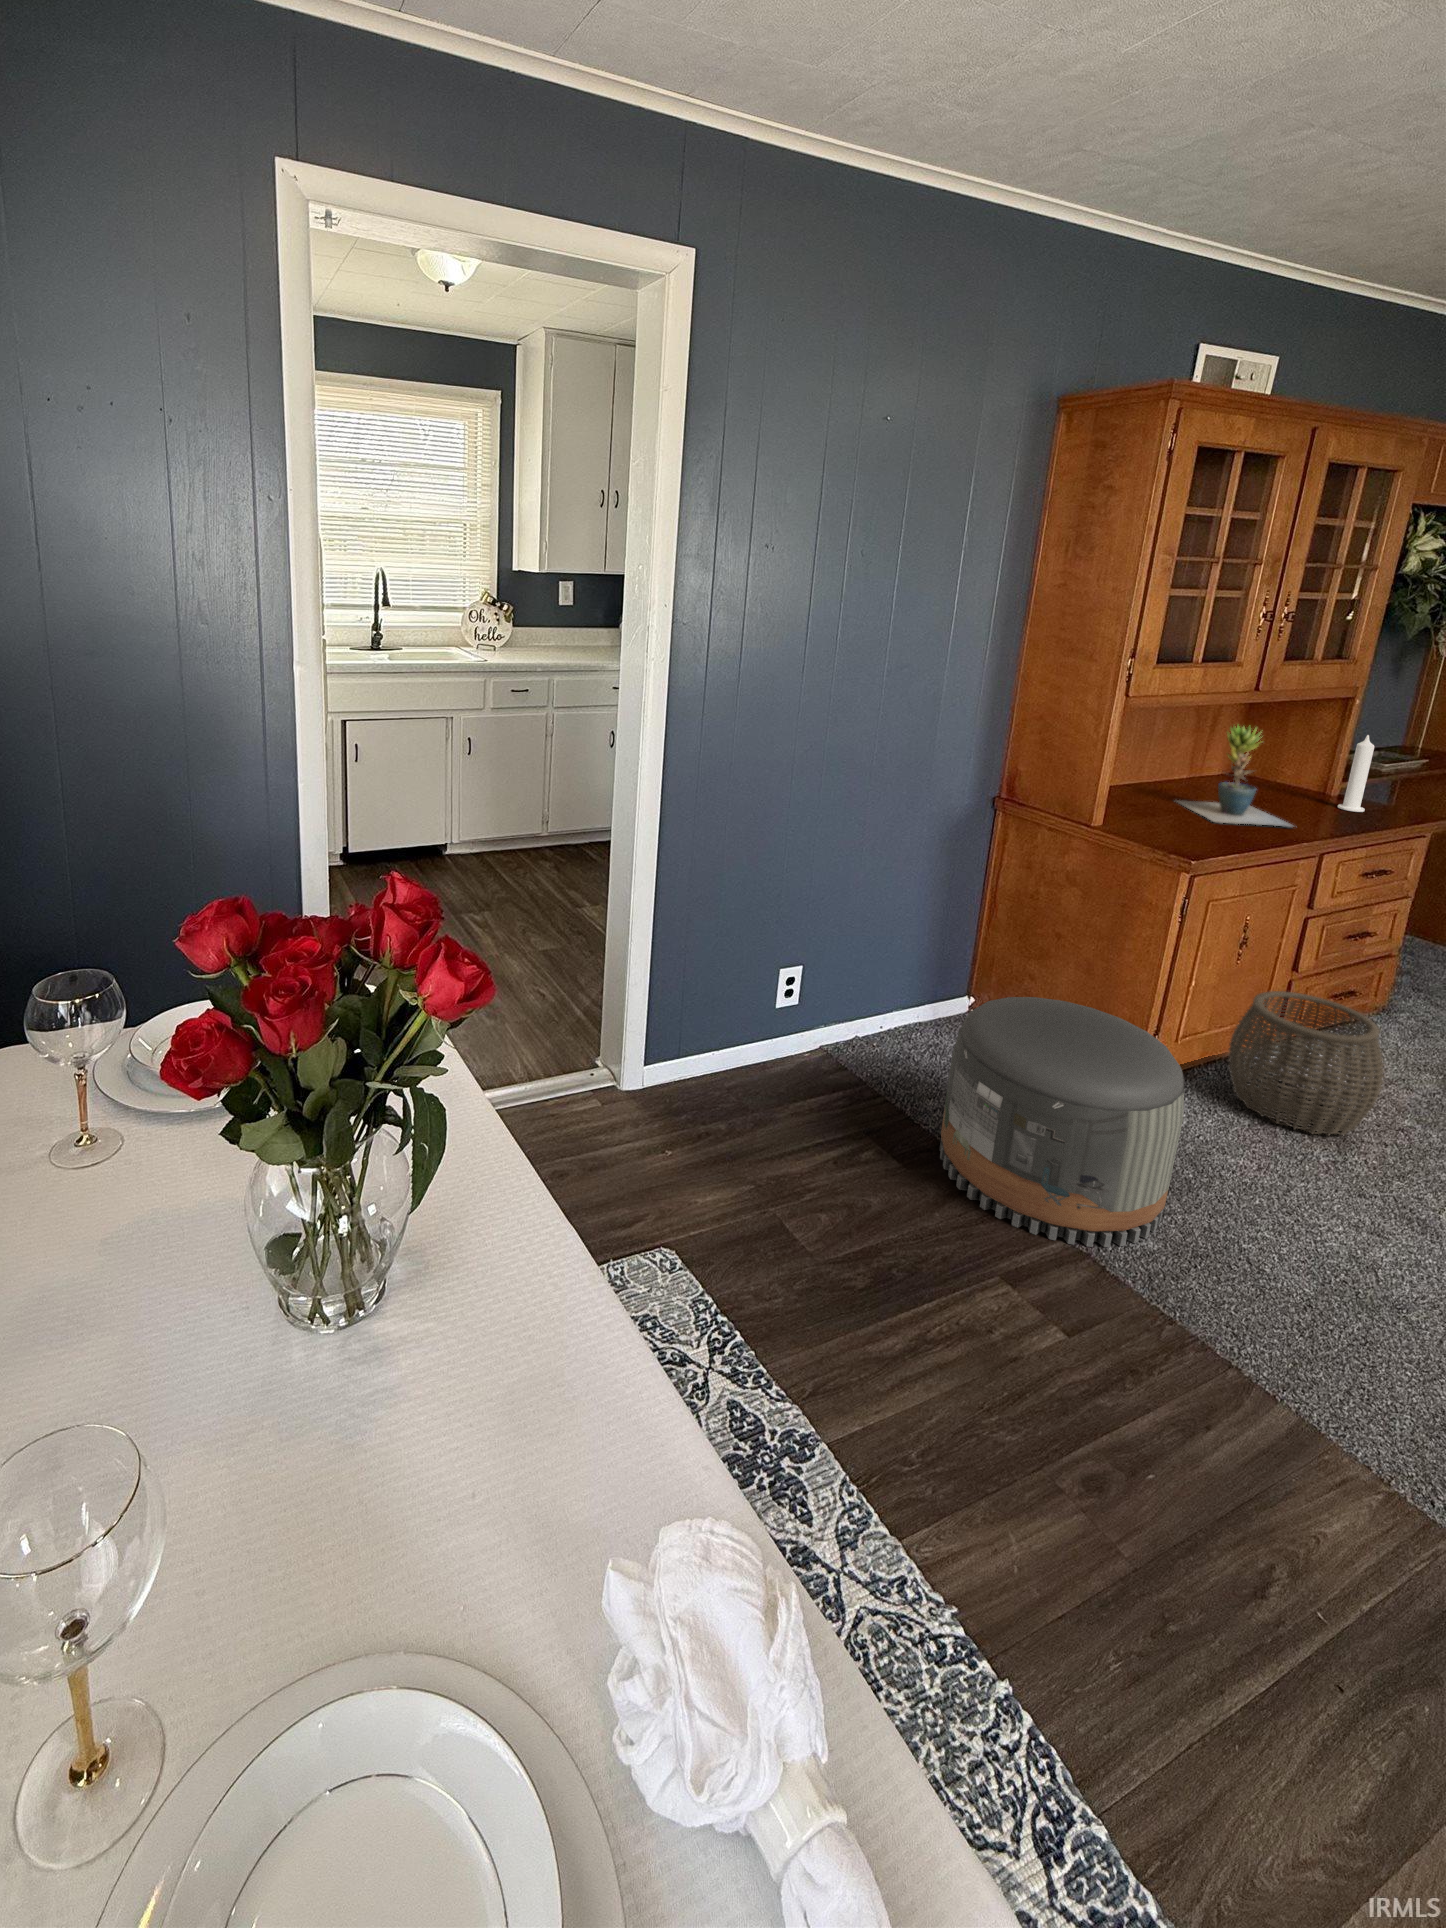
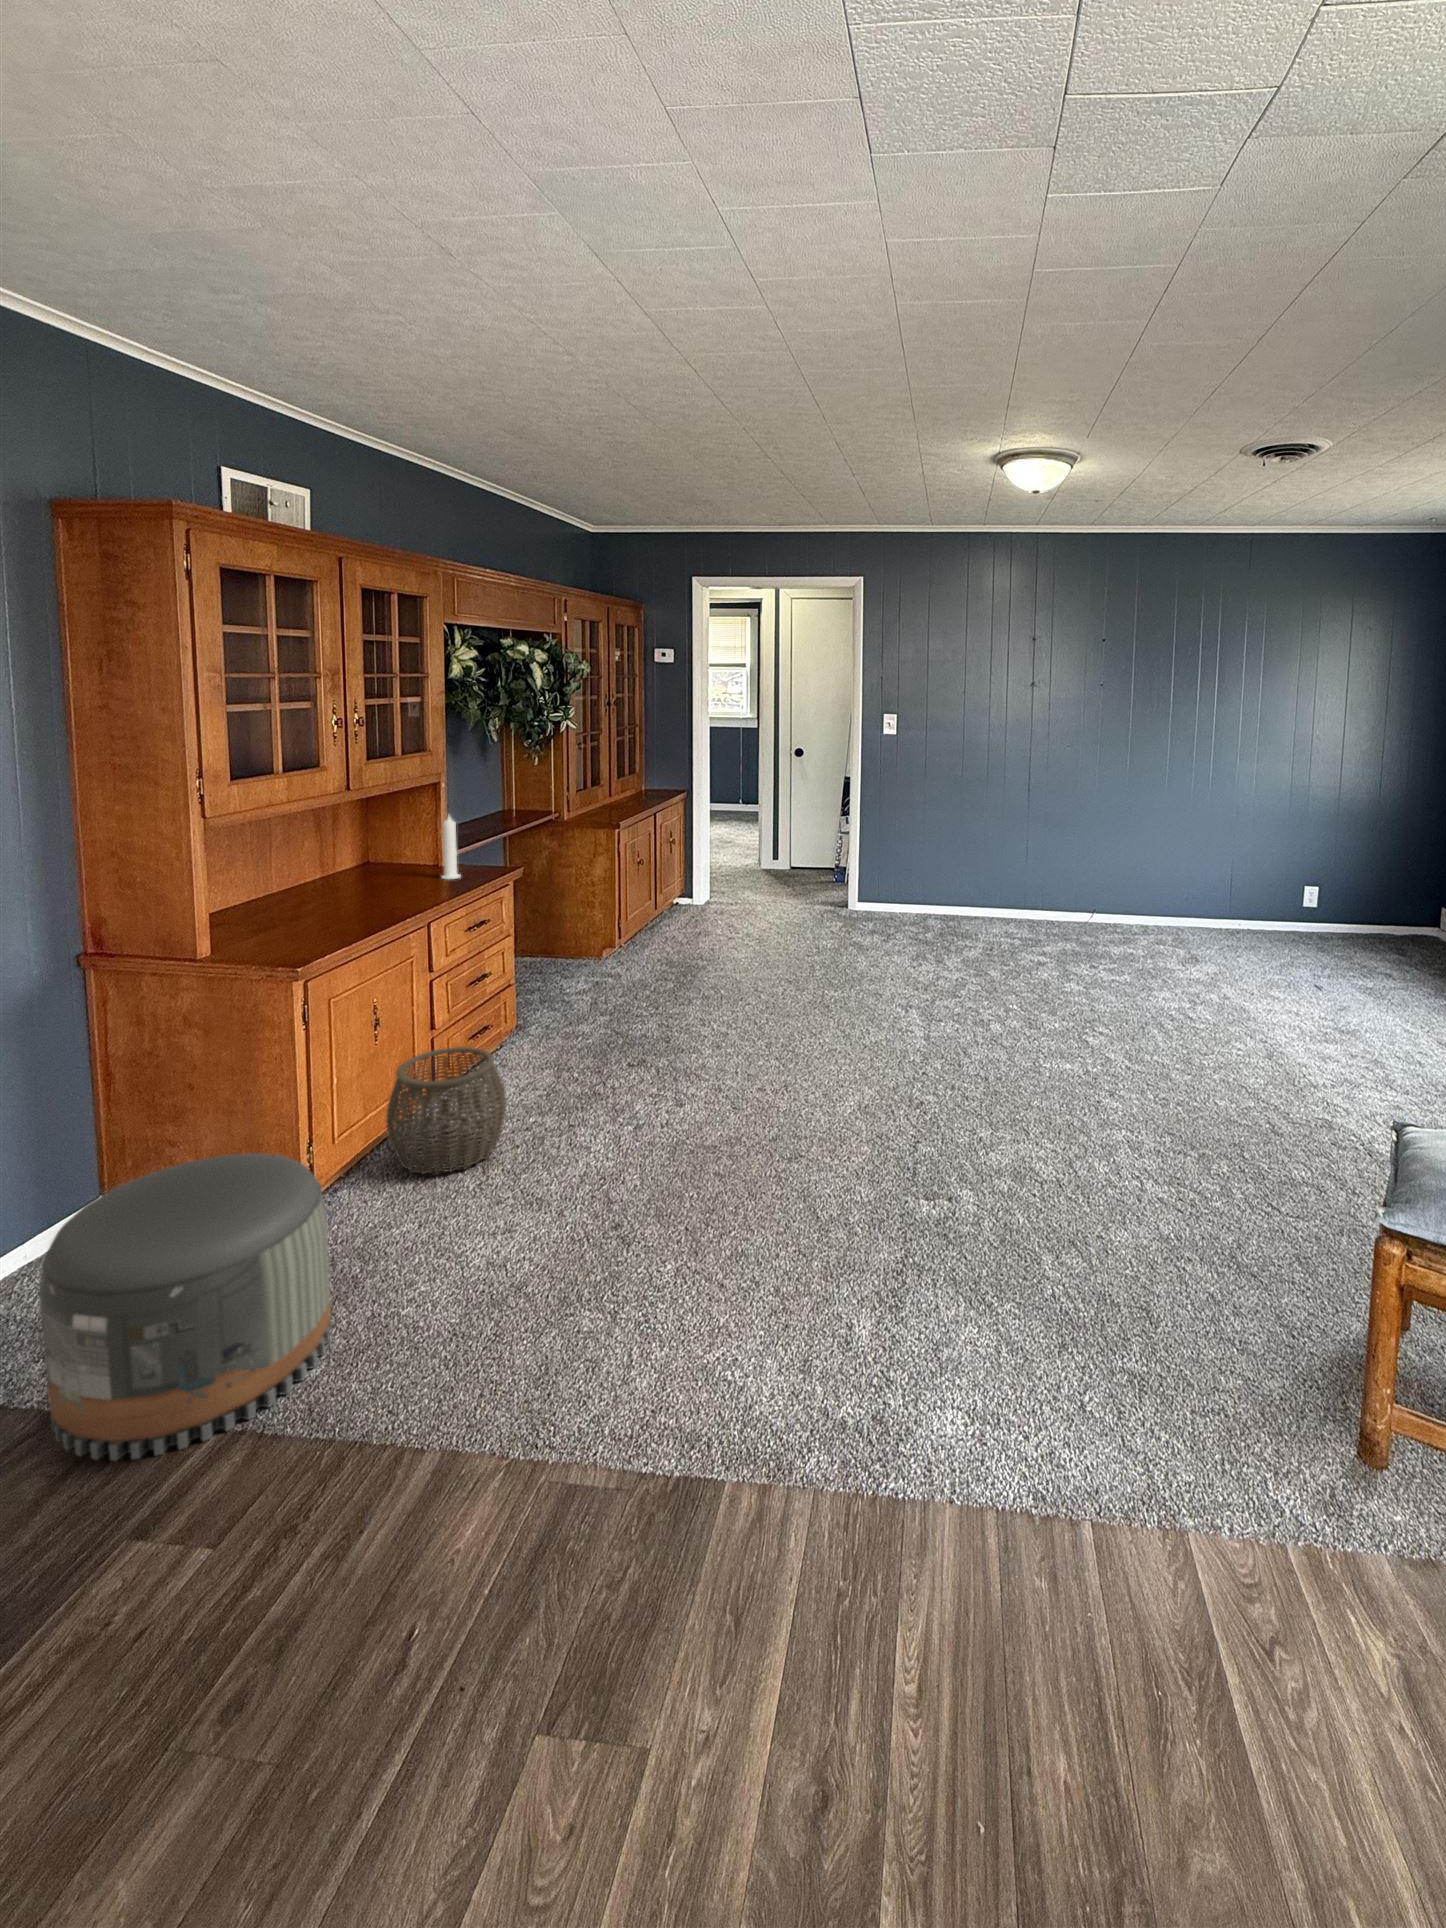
potted plant: present [1177,726,1292,827] -> none [294,823,405,920]

